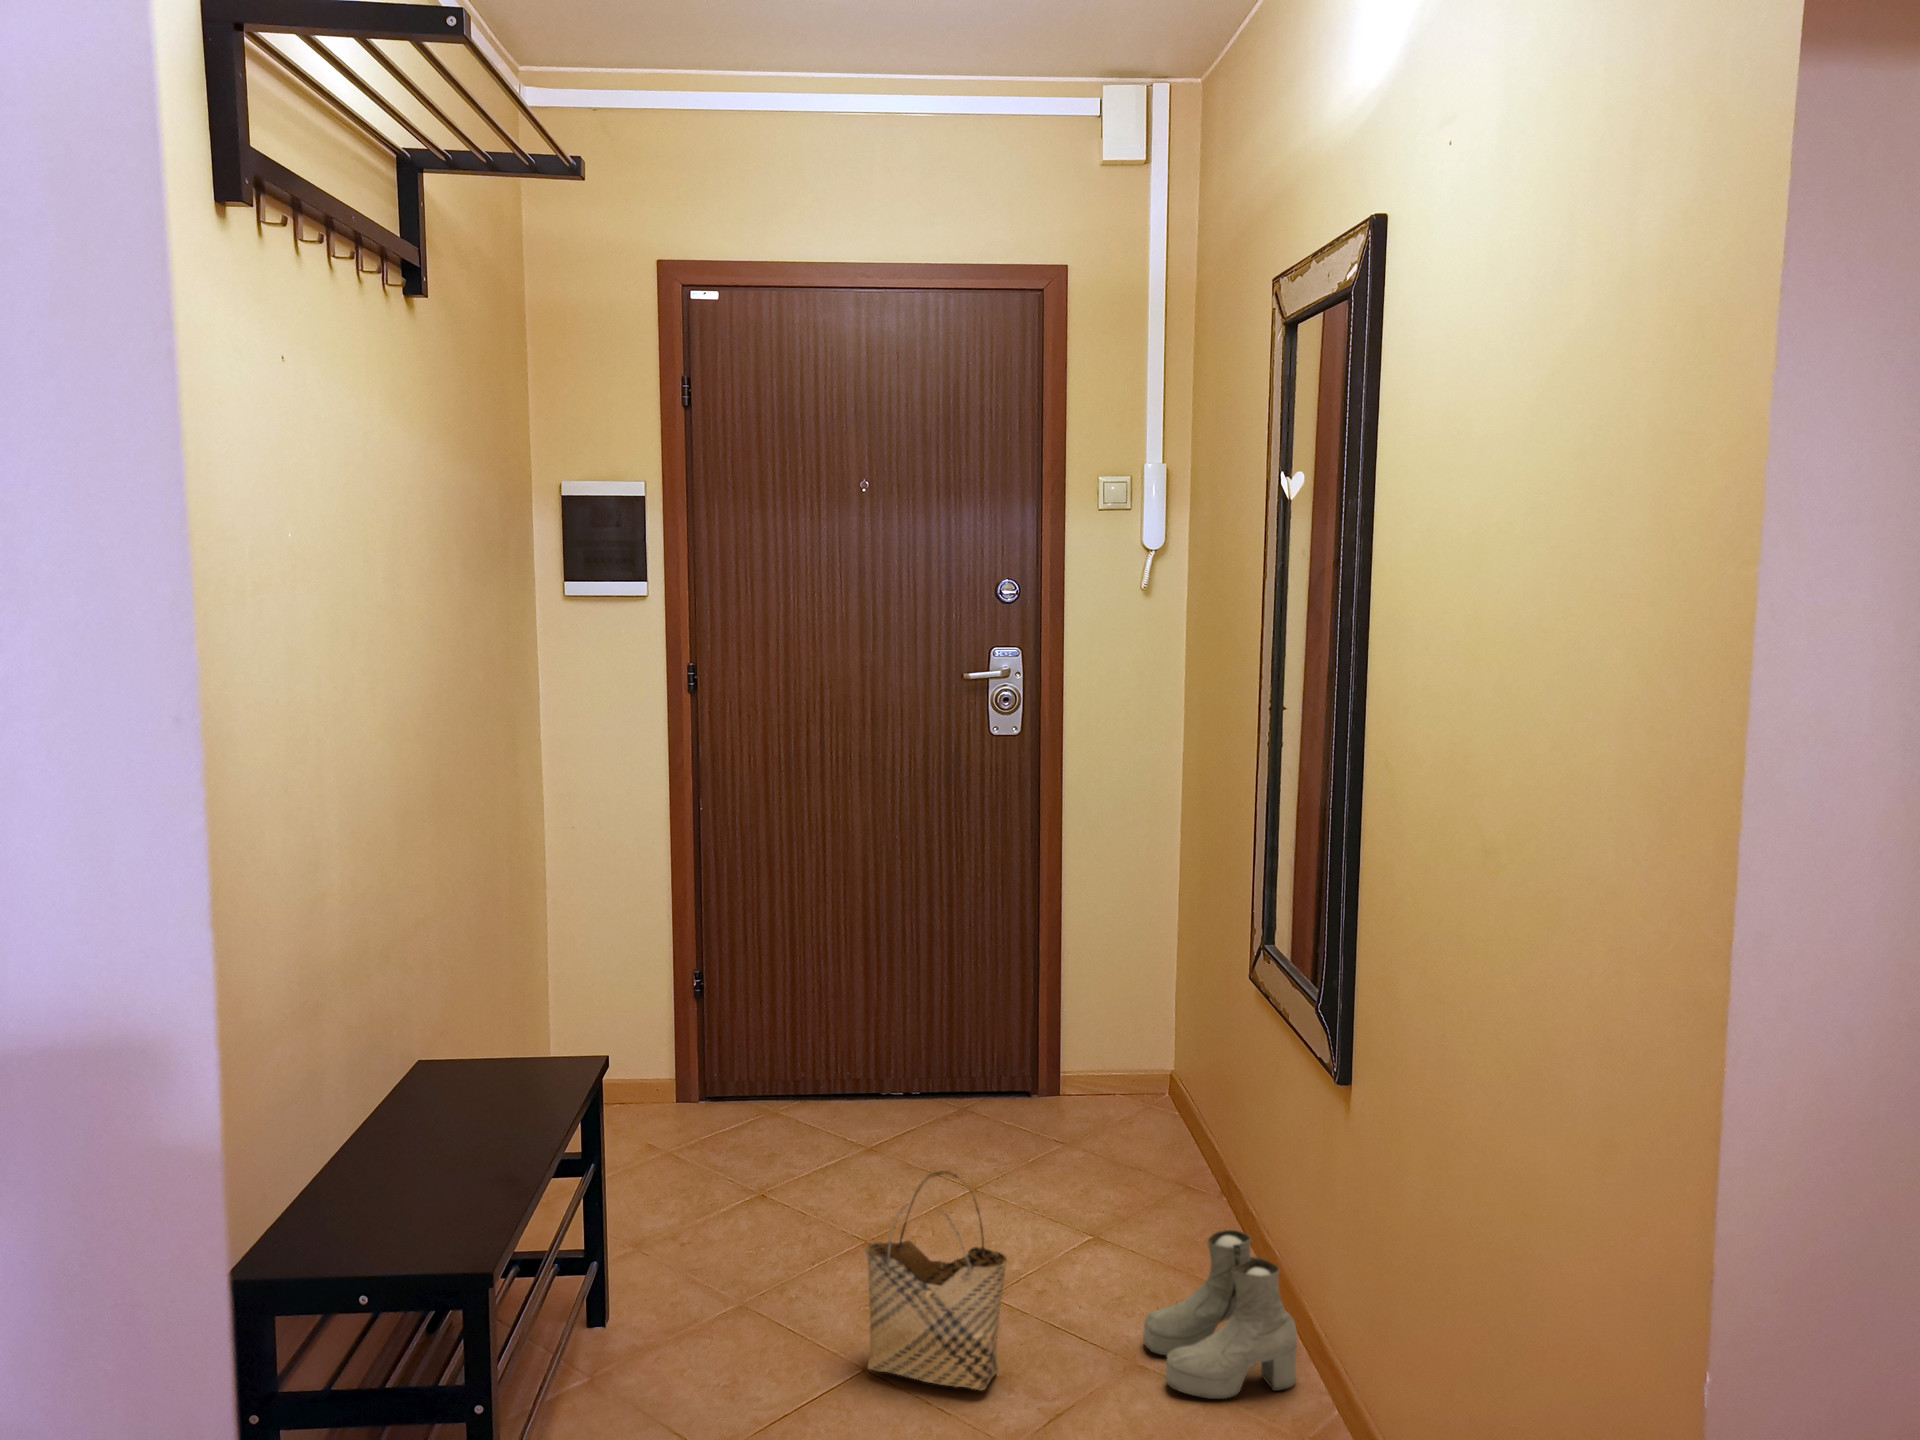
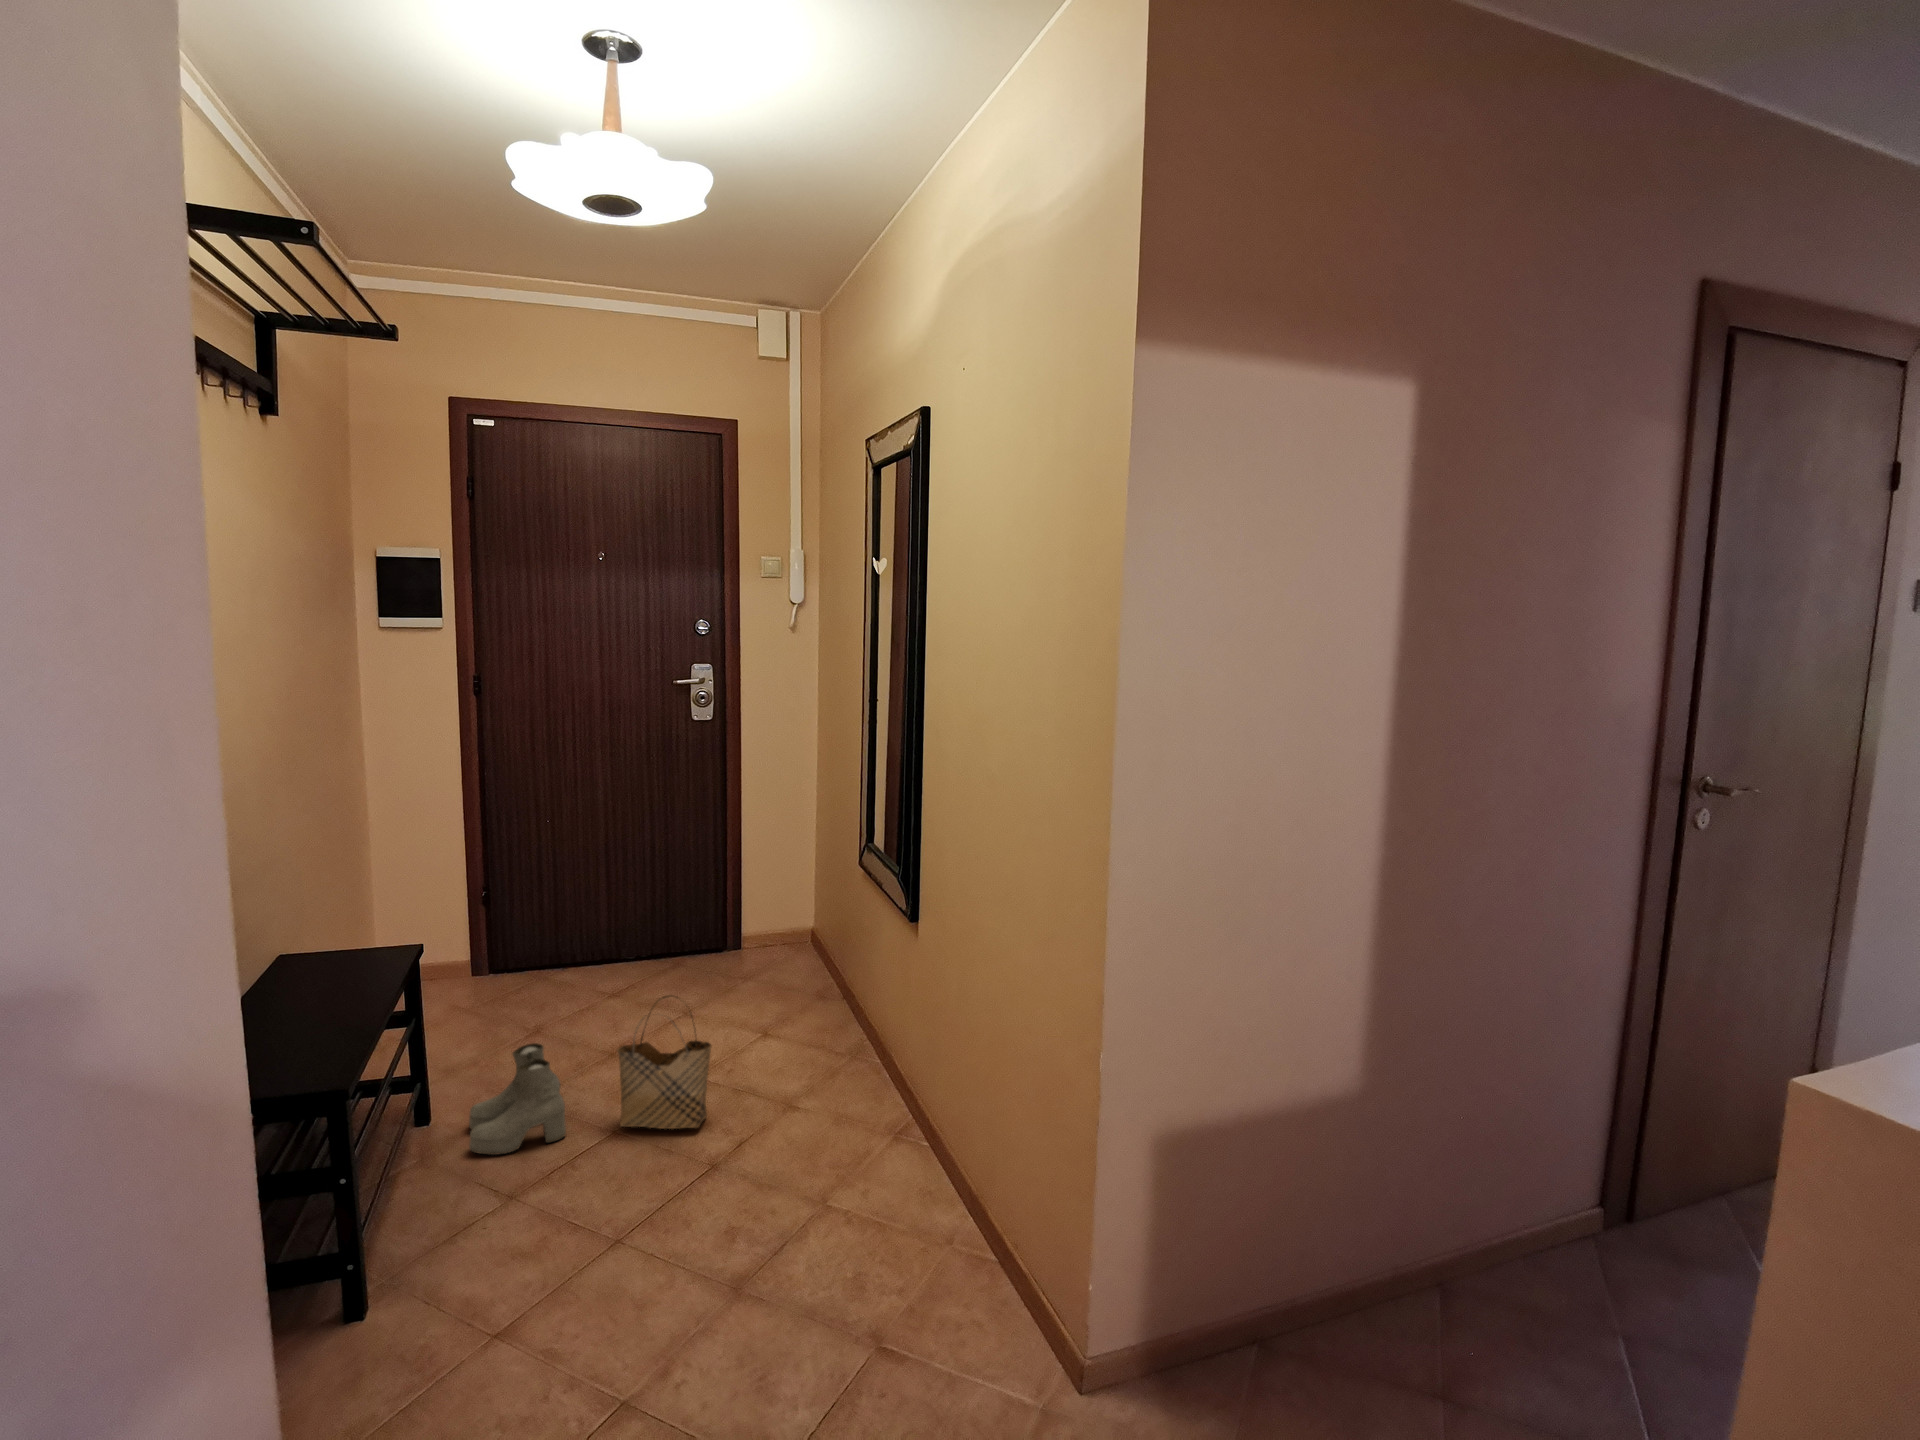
boots: present [1143,1230,1297,1399] -> present [469,1043,566,1155]

